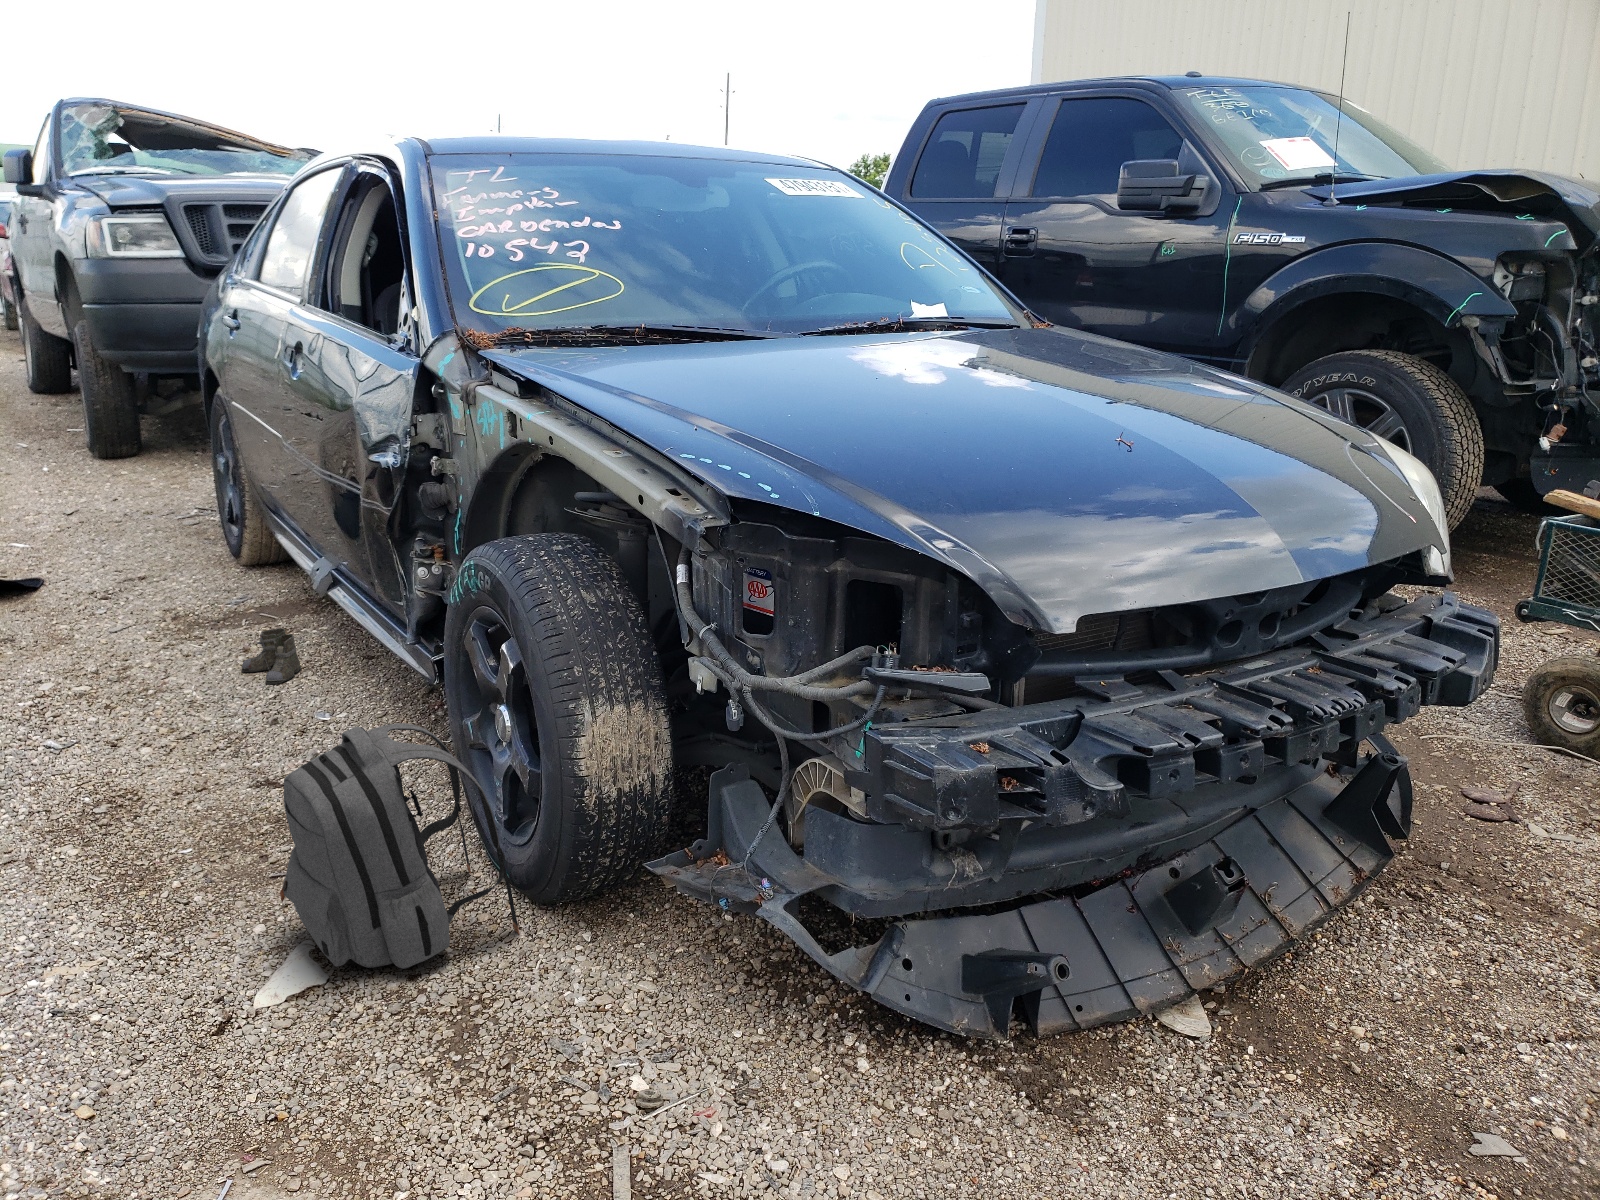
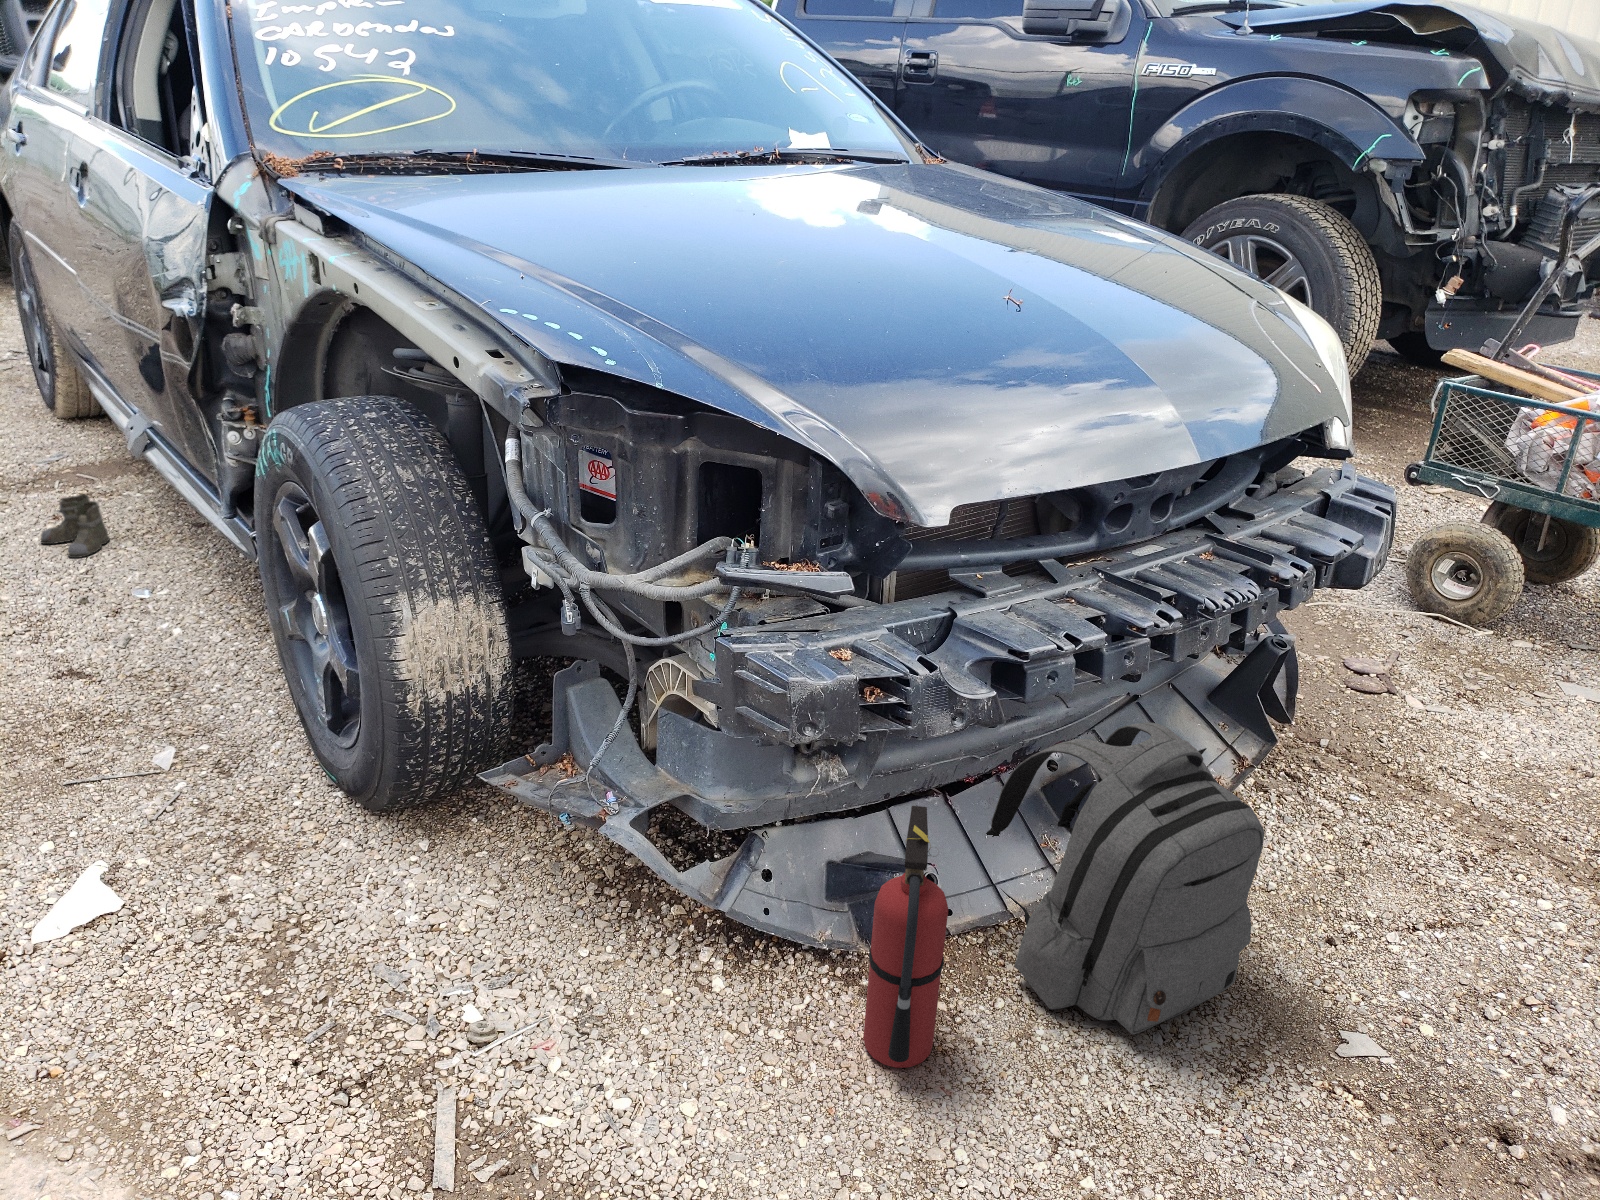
backpack: present [280,723,519,969] -> present [986,723,1264,1034]
fire extinguisher: none [1002,892,1082,1146] -> present [863,806,948,1068]

